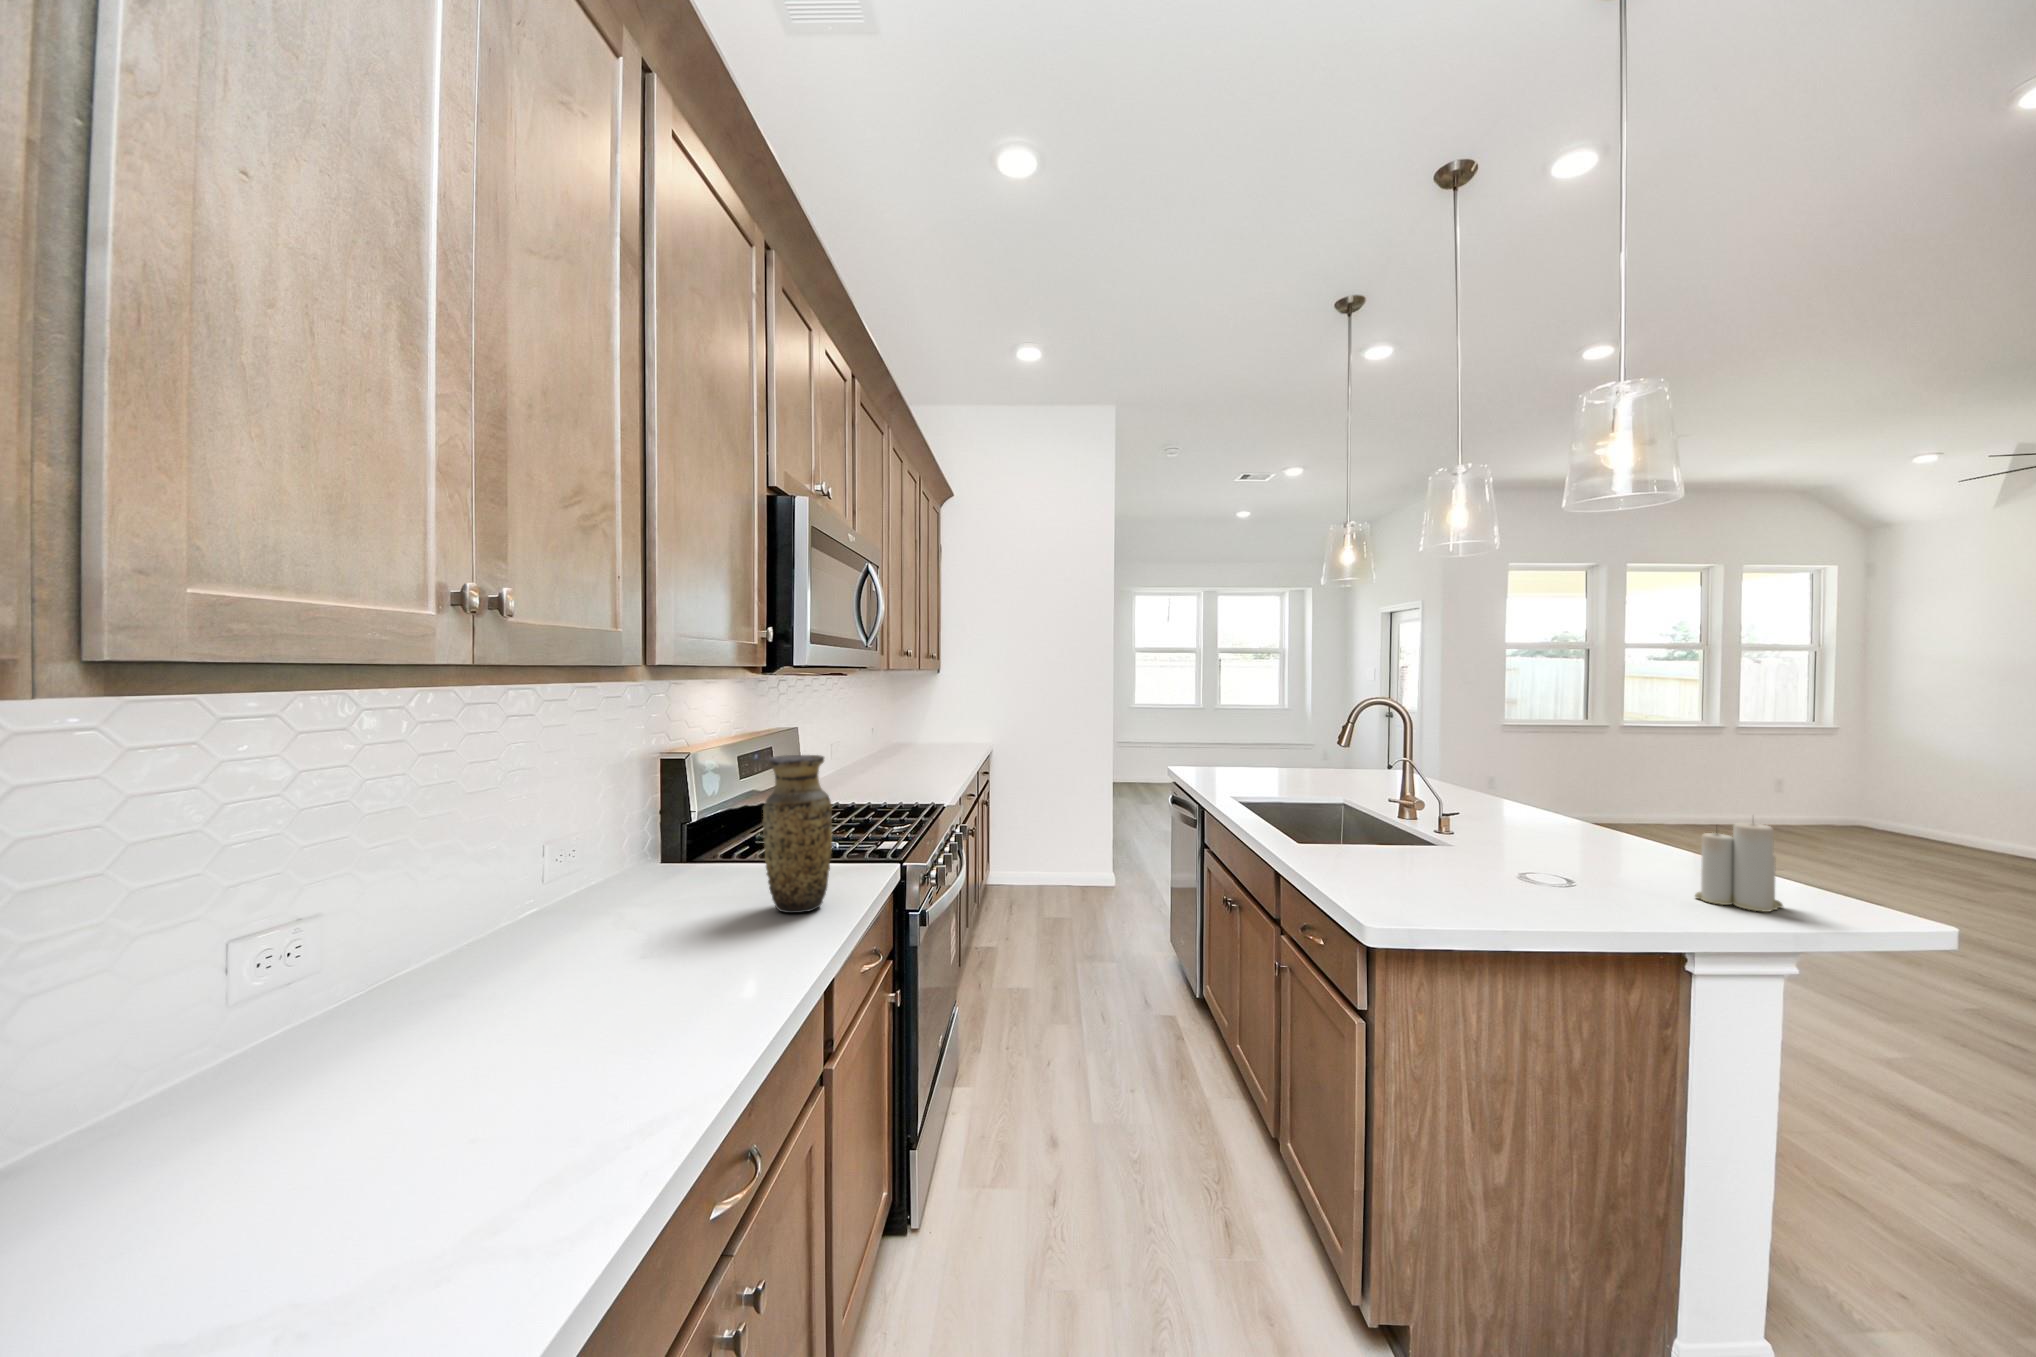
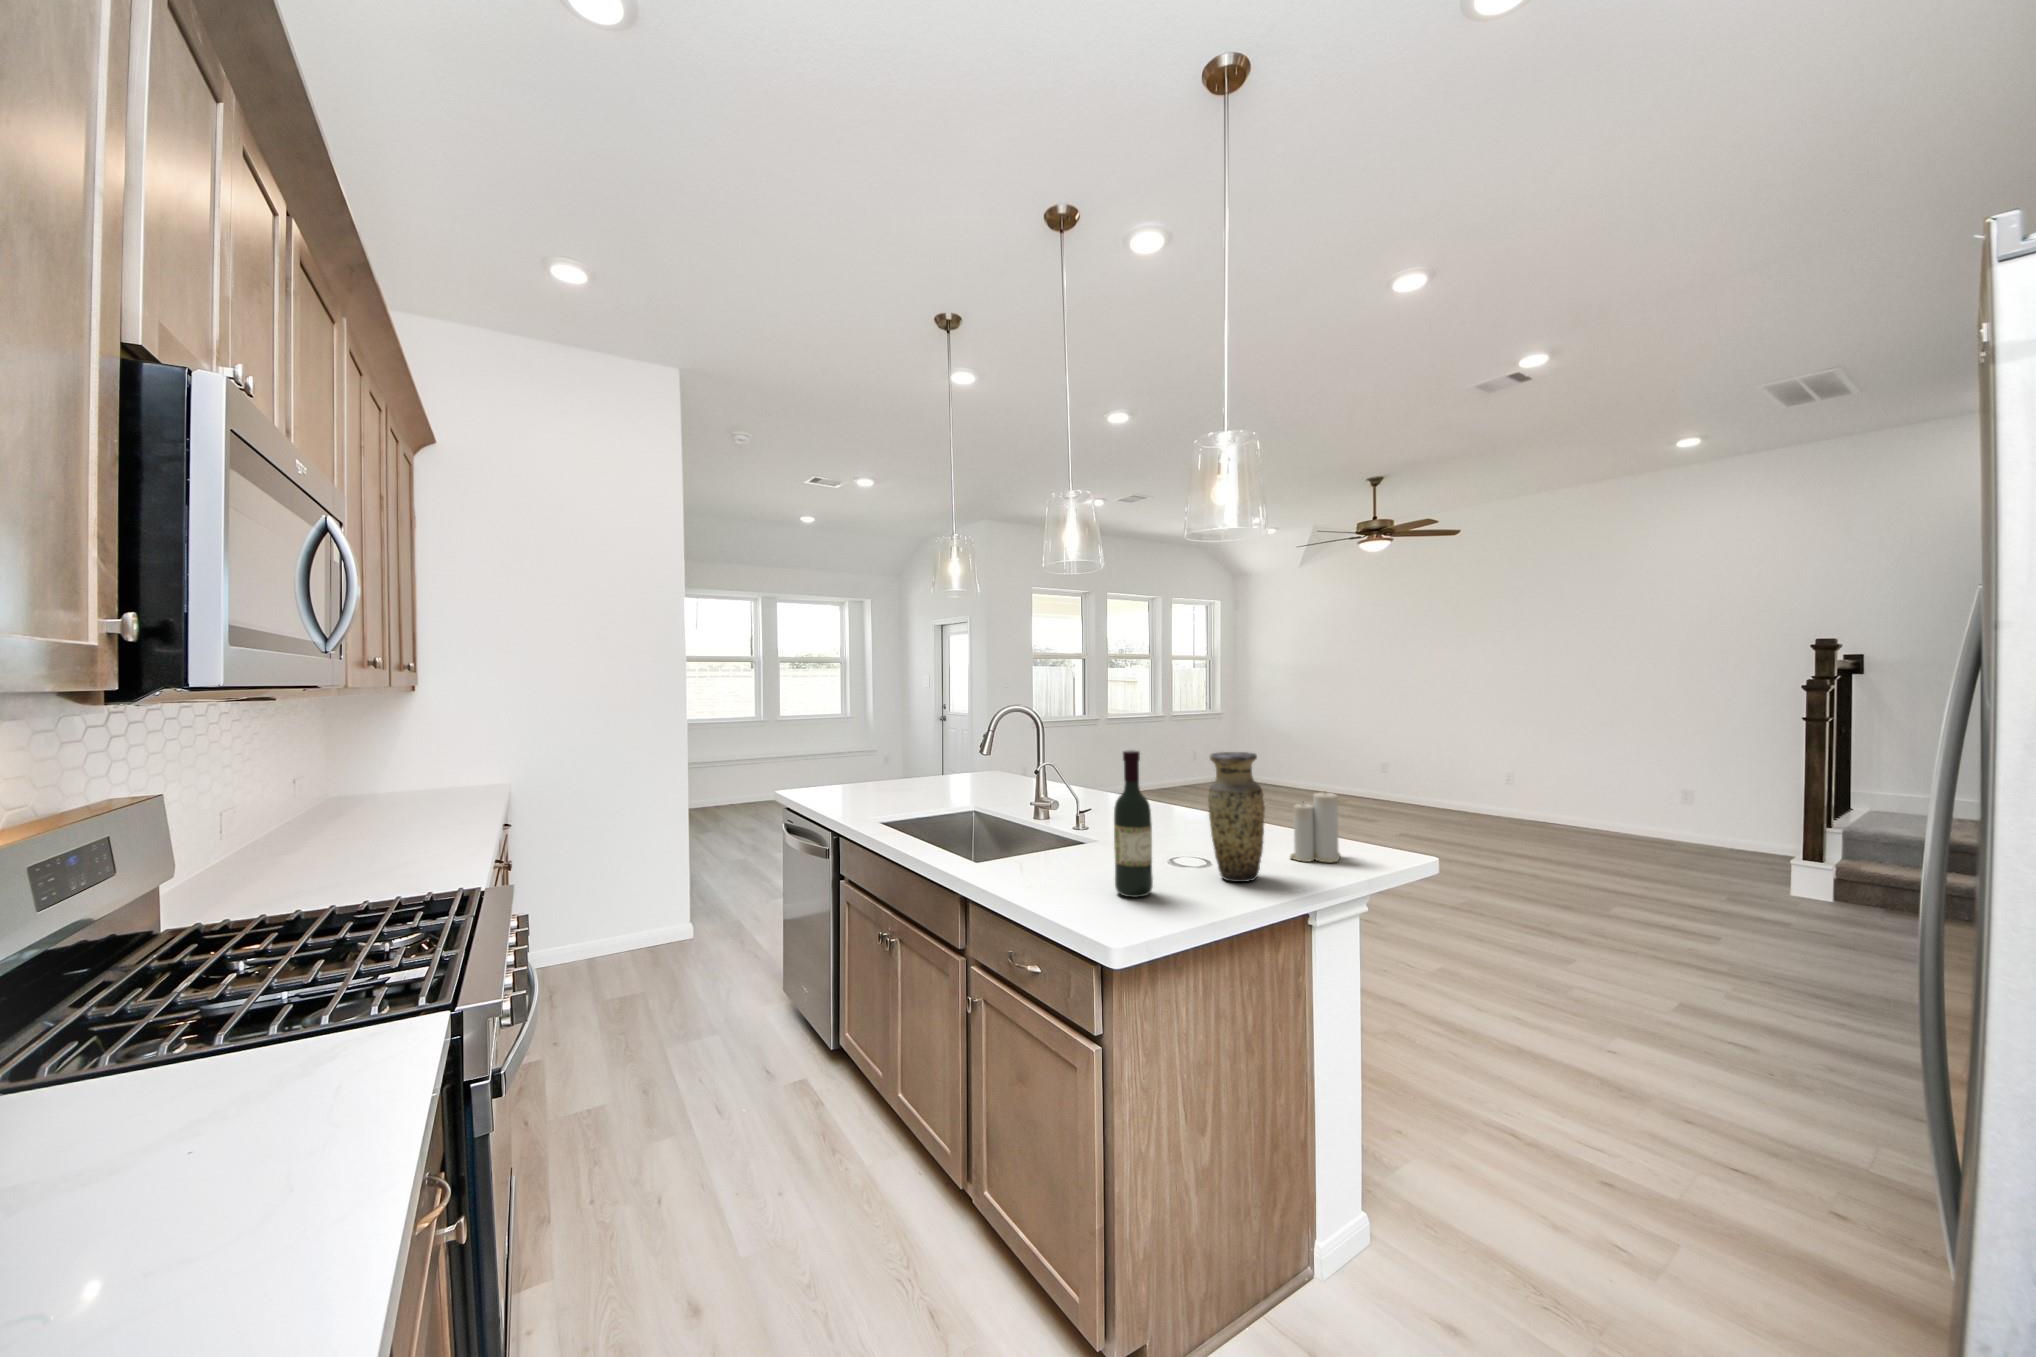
wine bottle: none [1419,747,1464,897] -> present [1114,750,1153,897]
vase: present [763,755,832,913] -> present [1208,752,1265,882]

